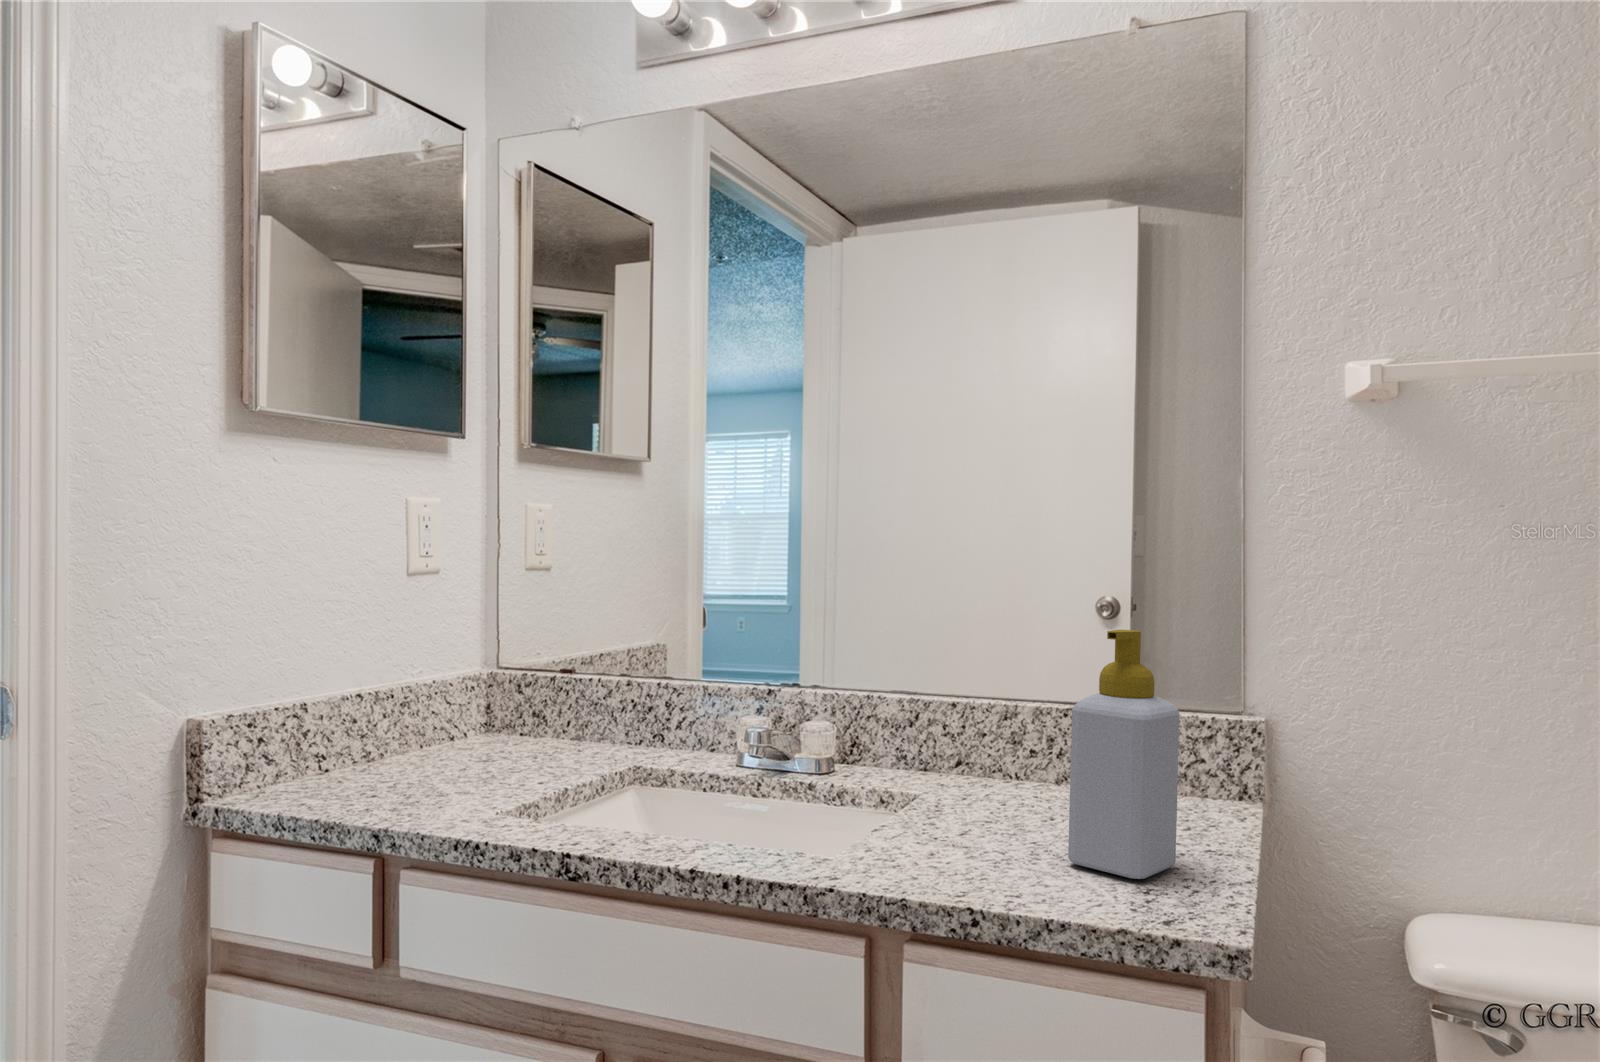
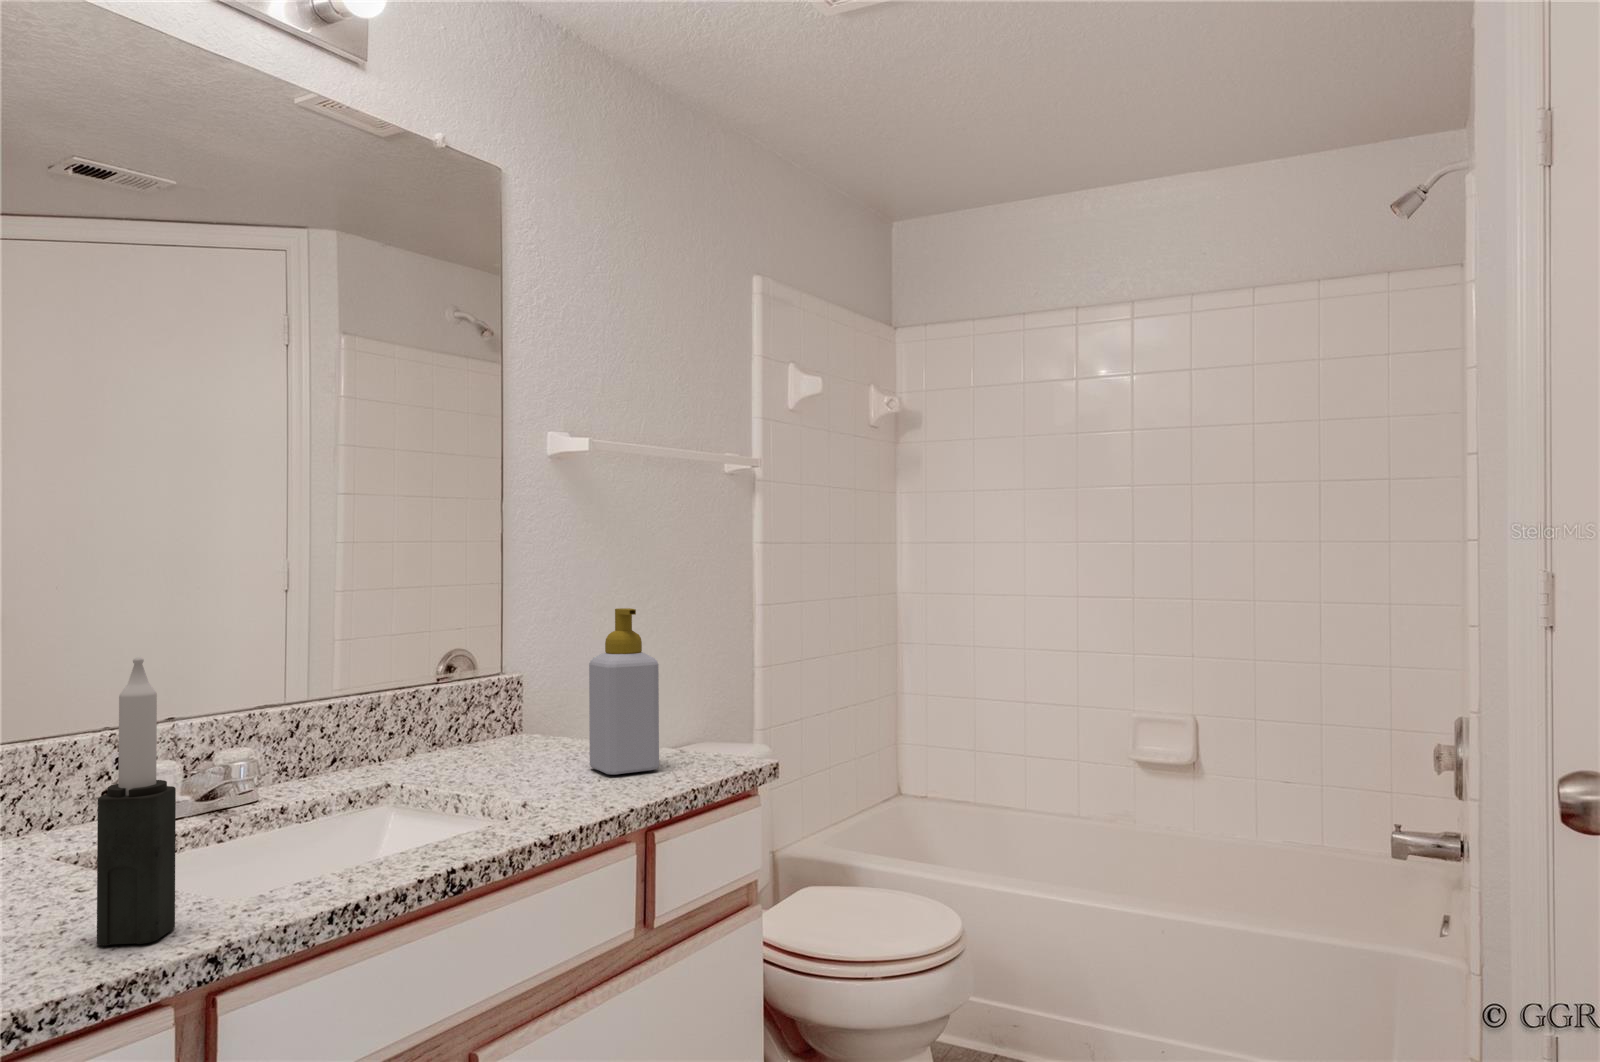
candle: none [415,606,464,819] -> present [97,656,176,945]

